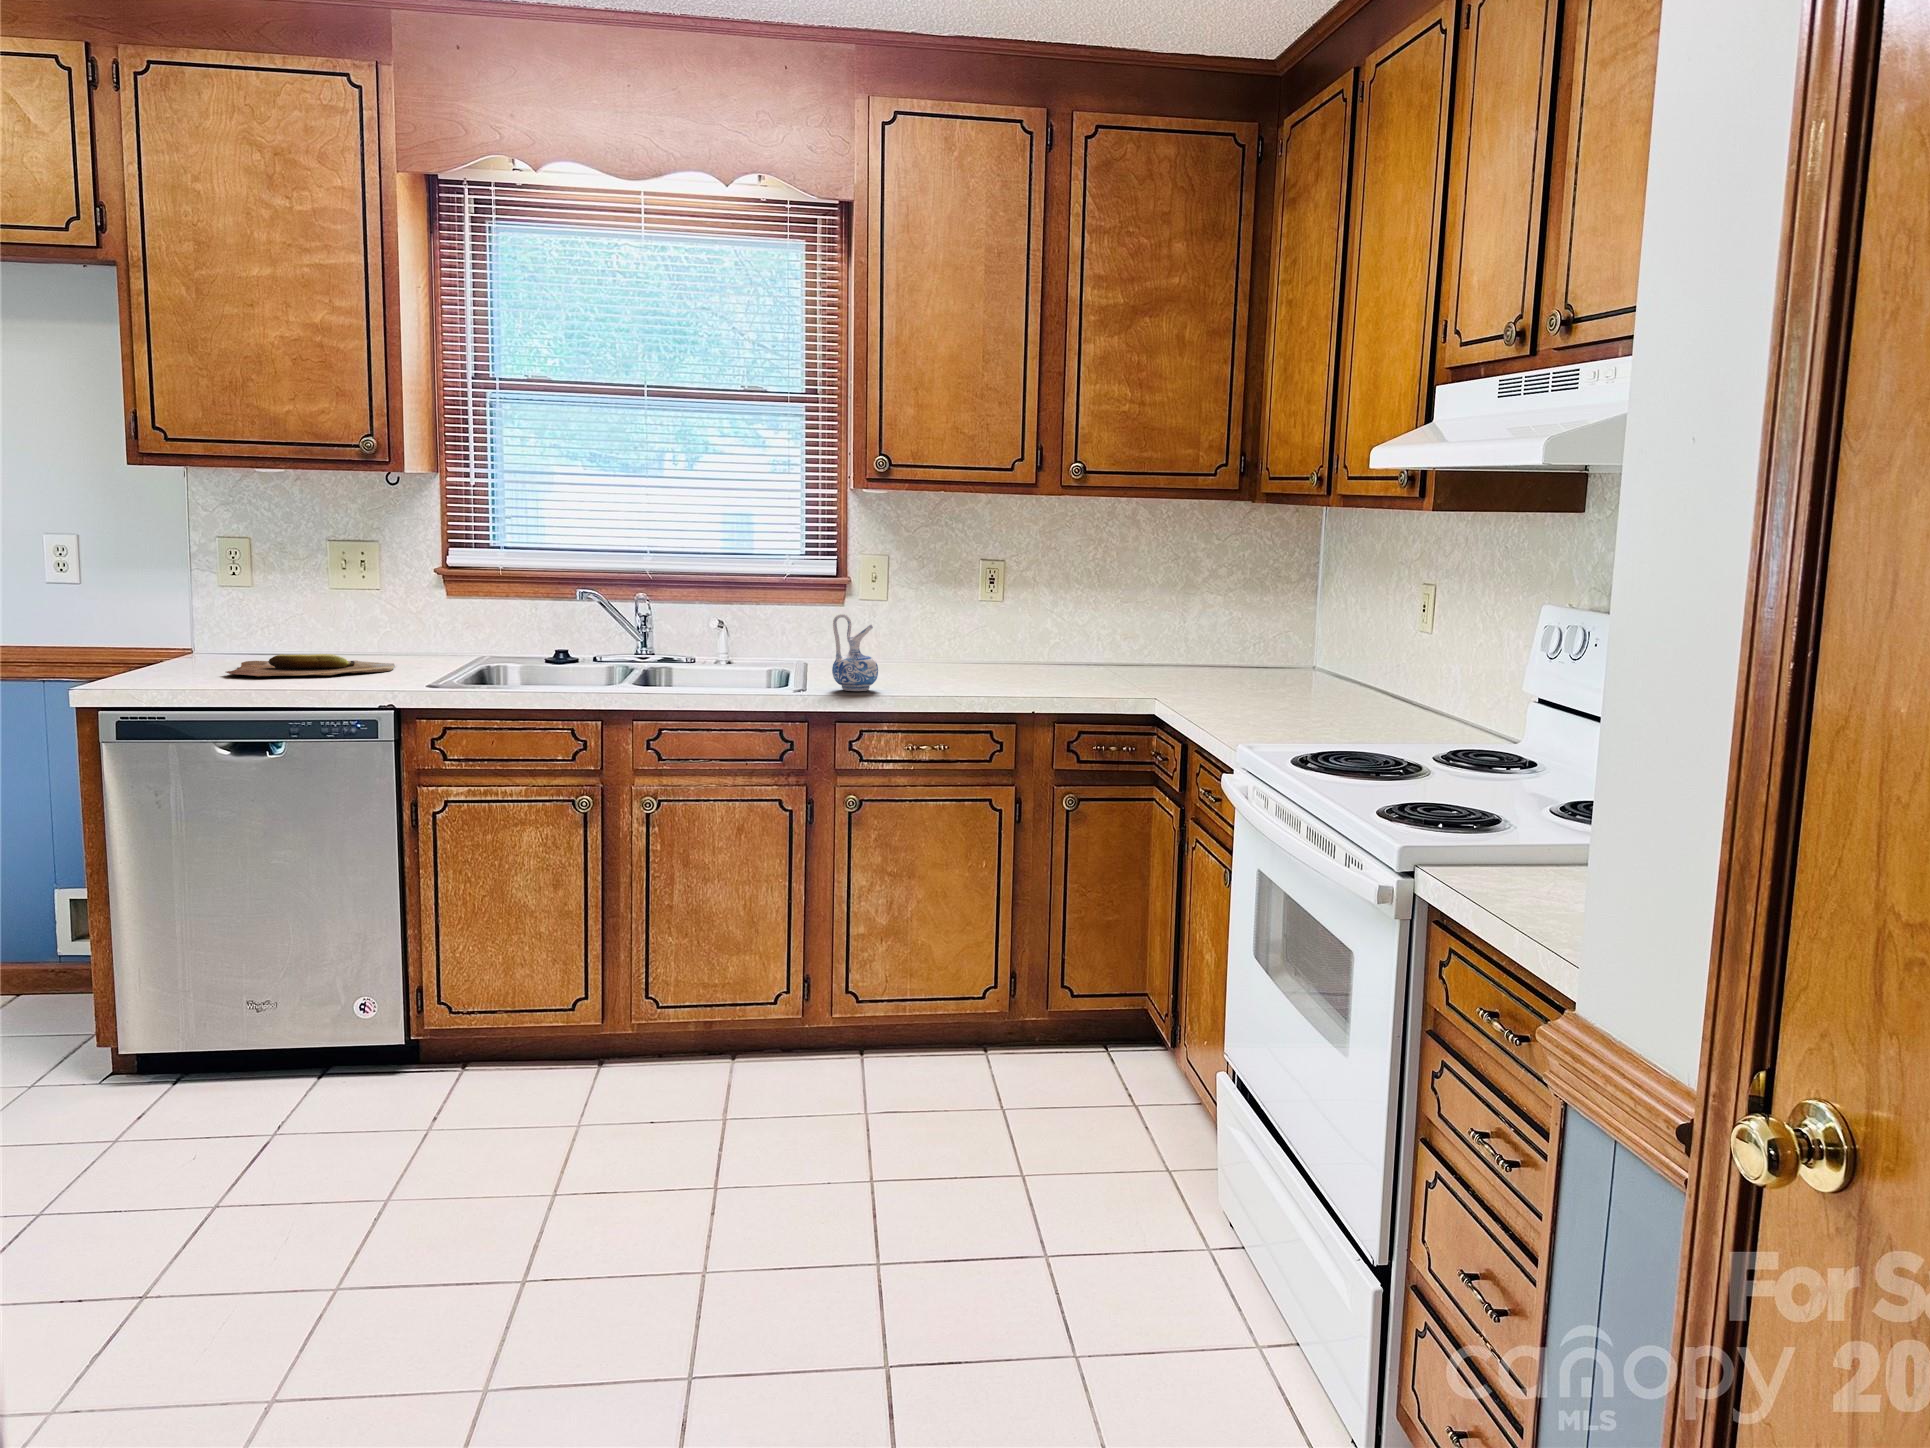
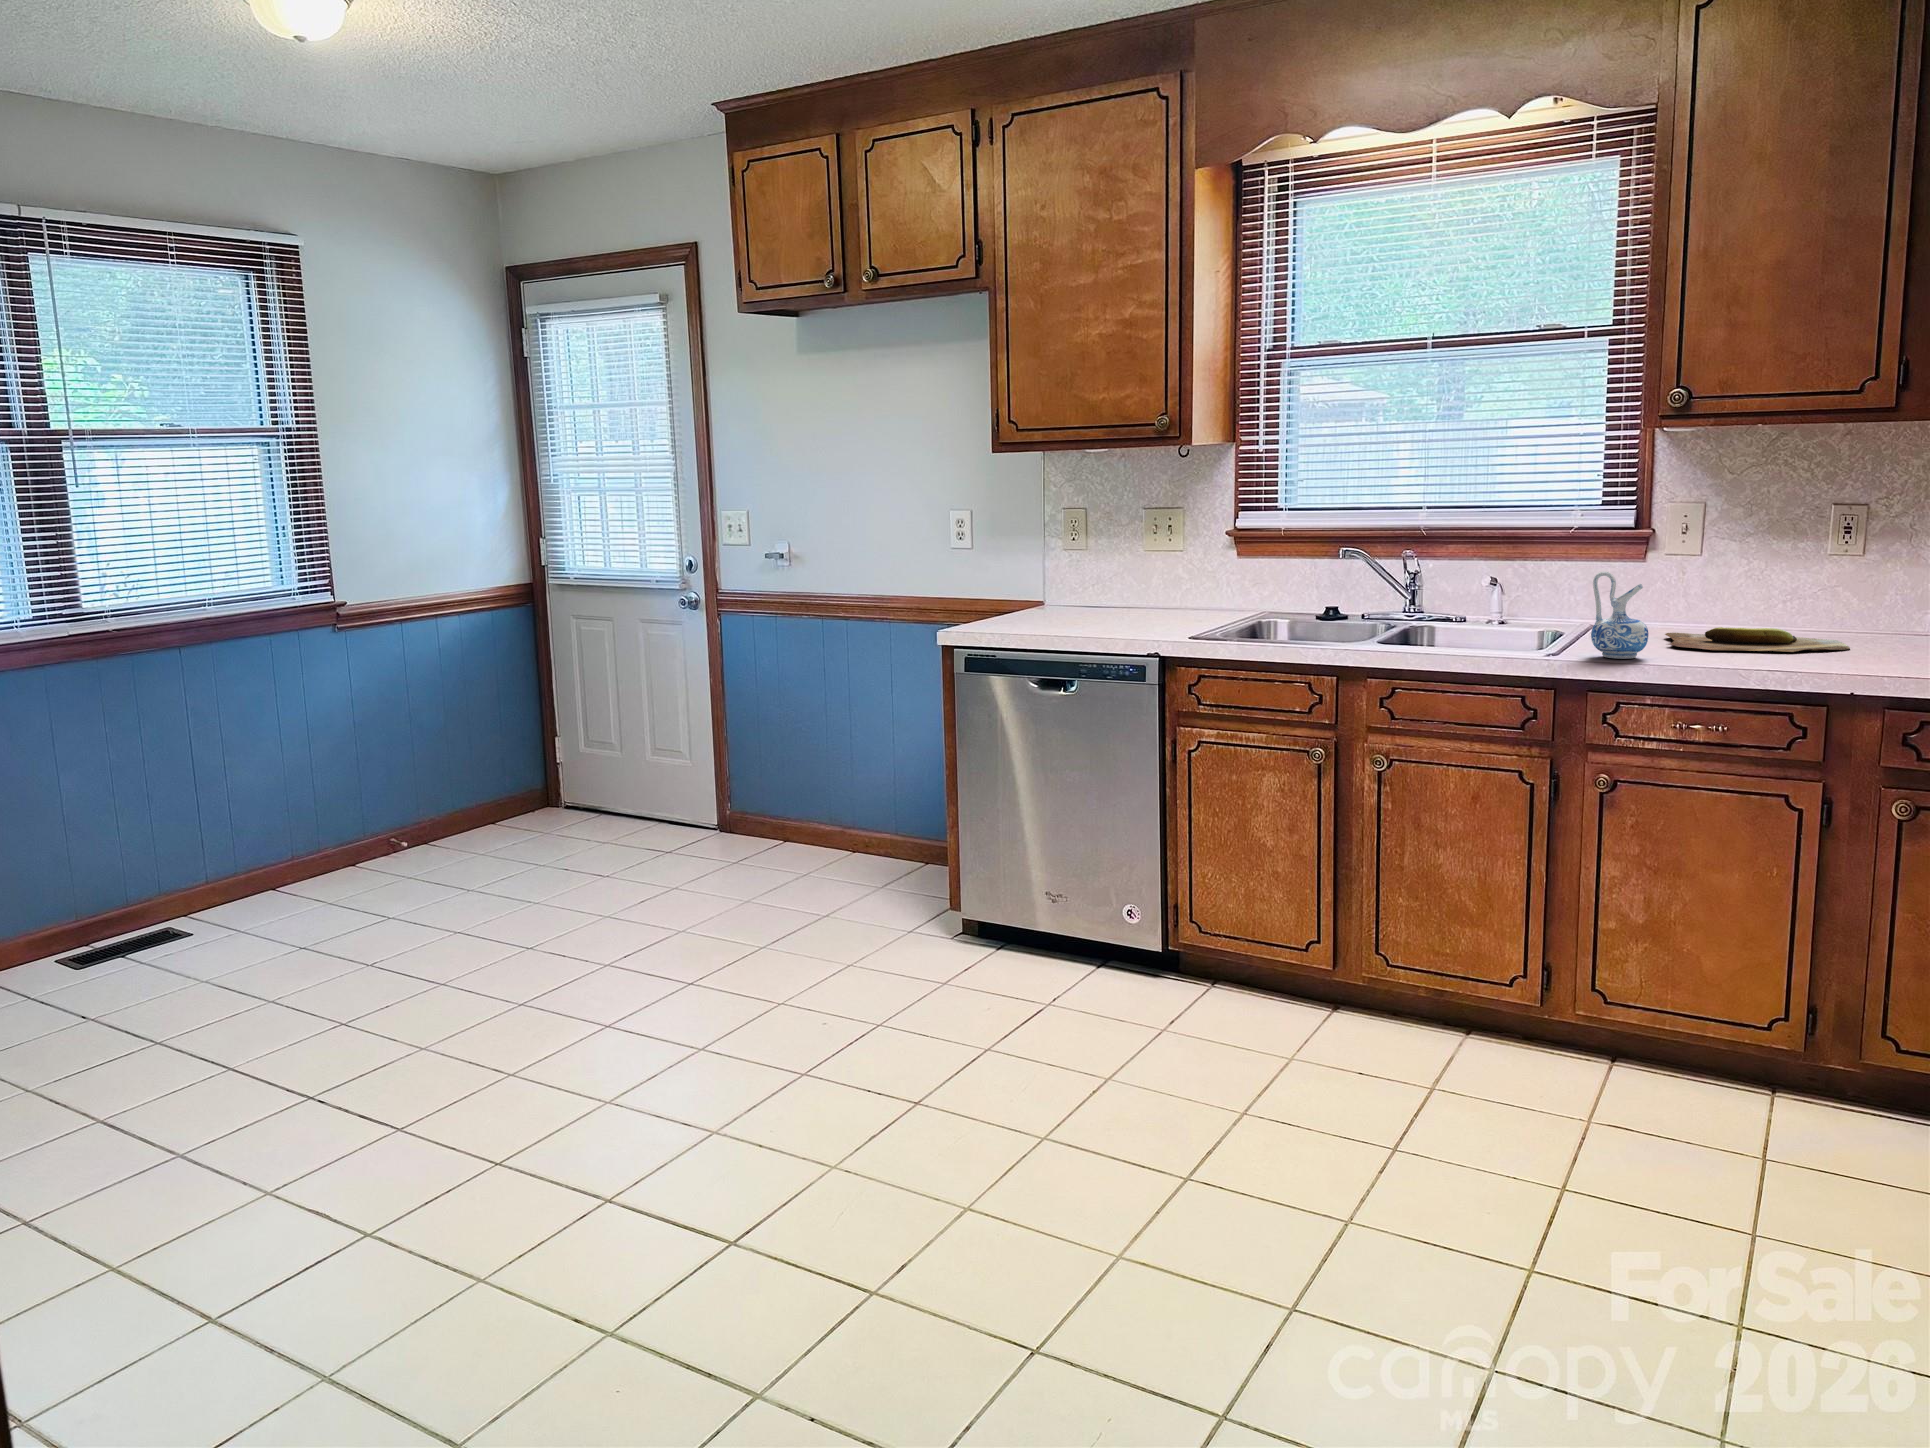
cutting board: present [226,654,395,676] -> present [1665,627,1850,652]

